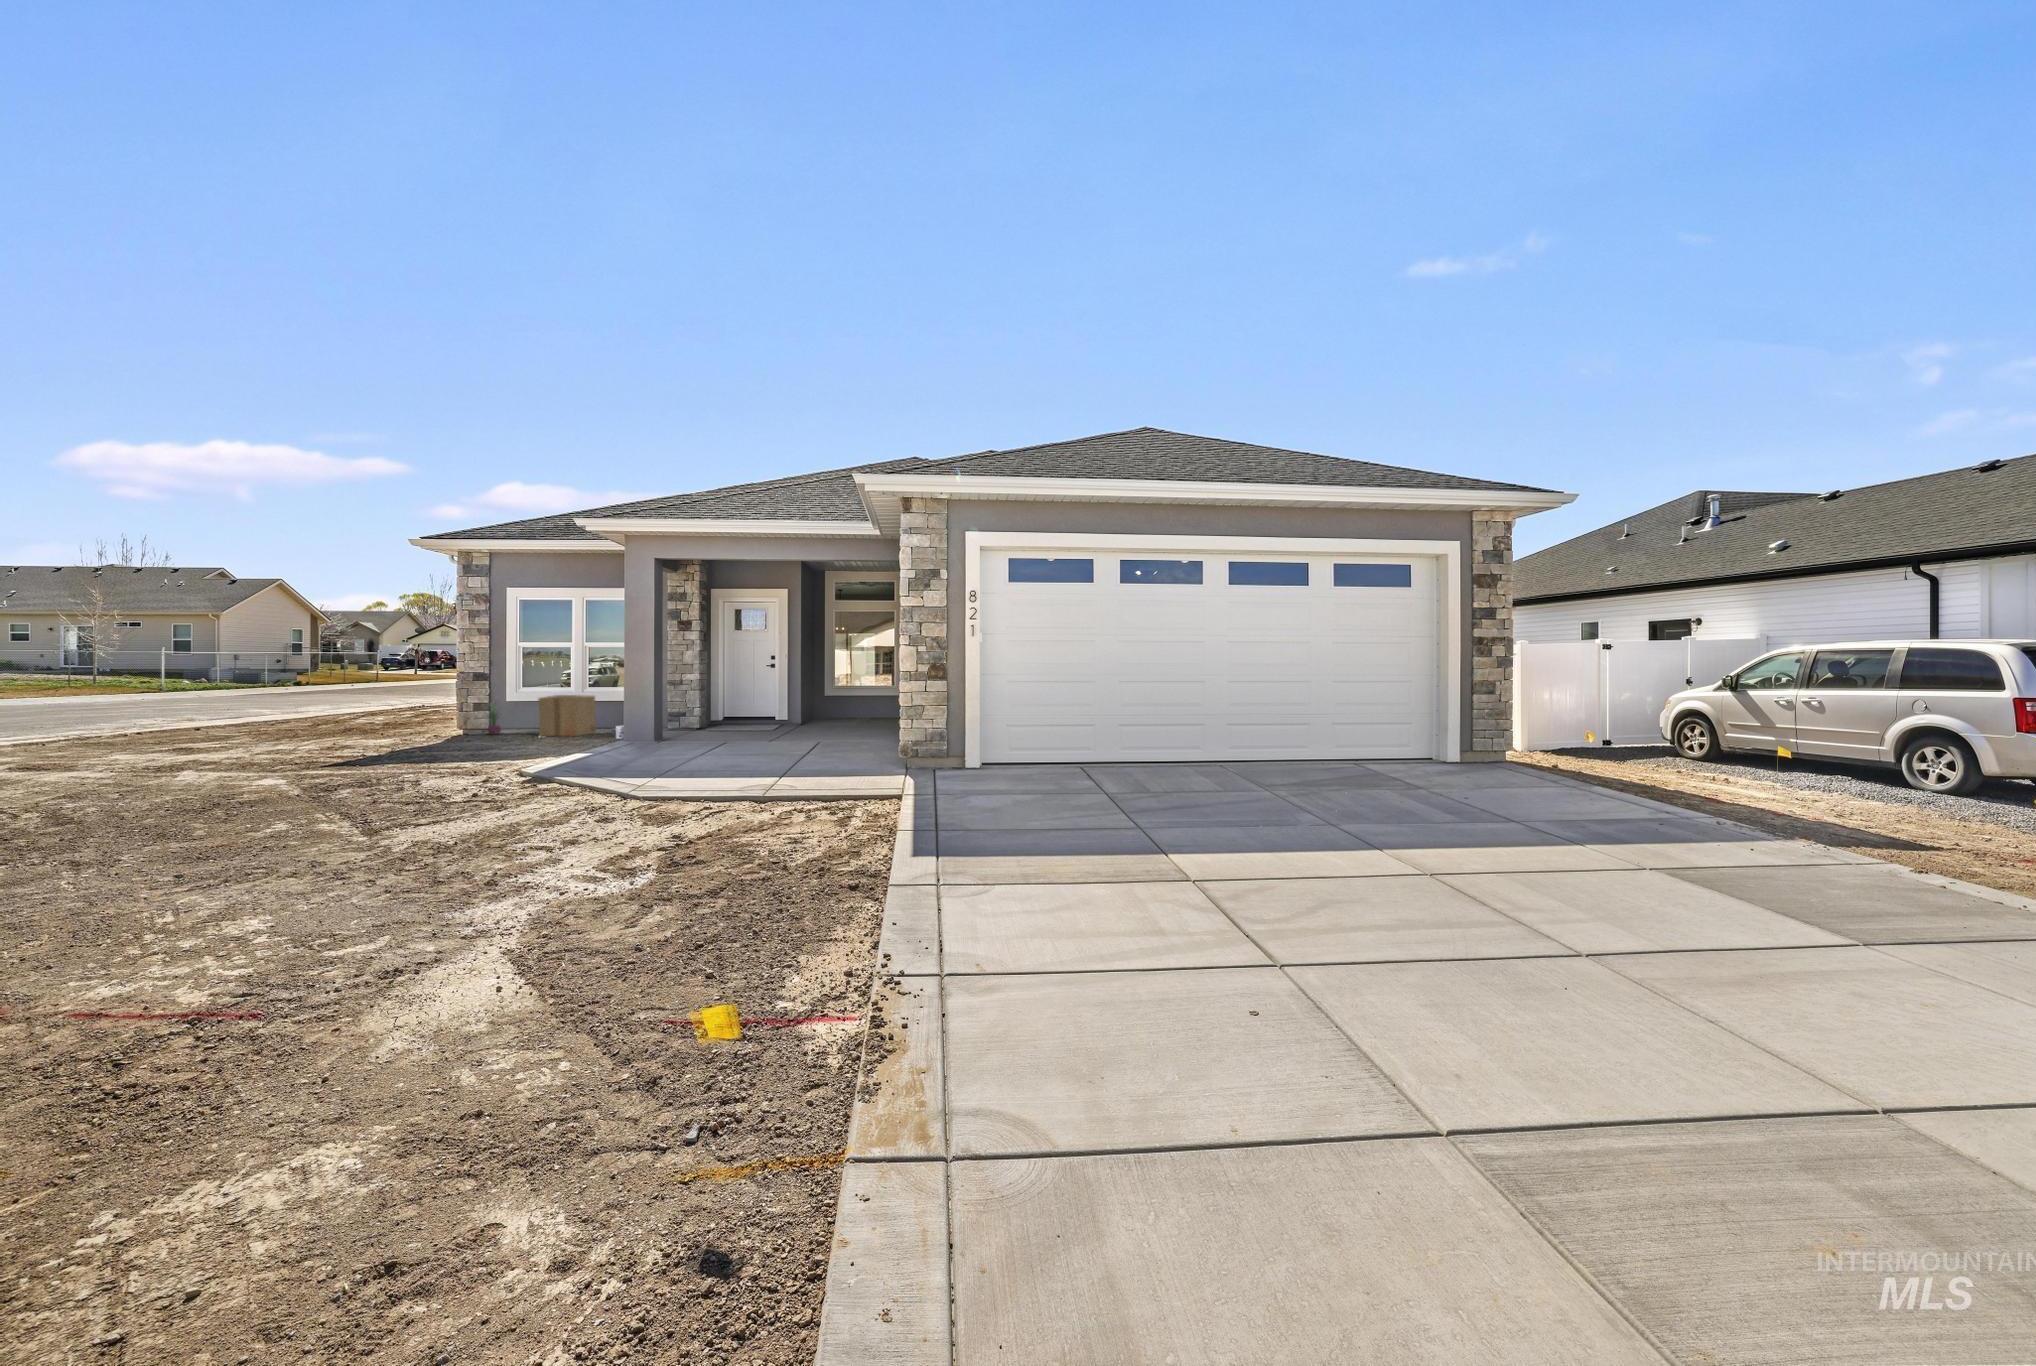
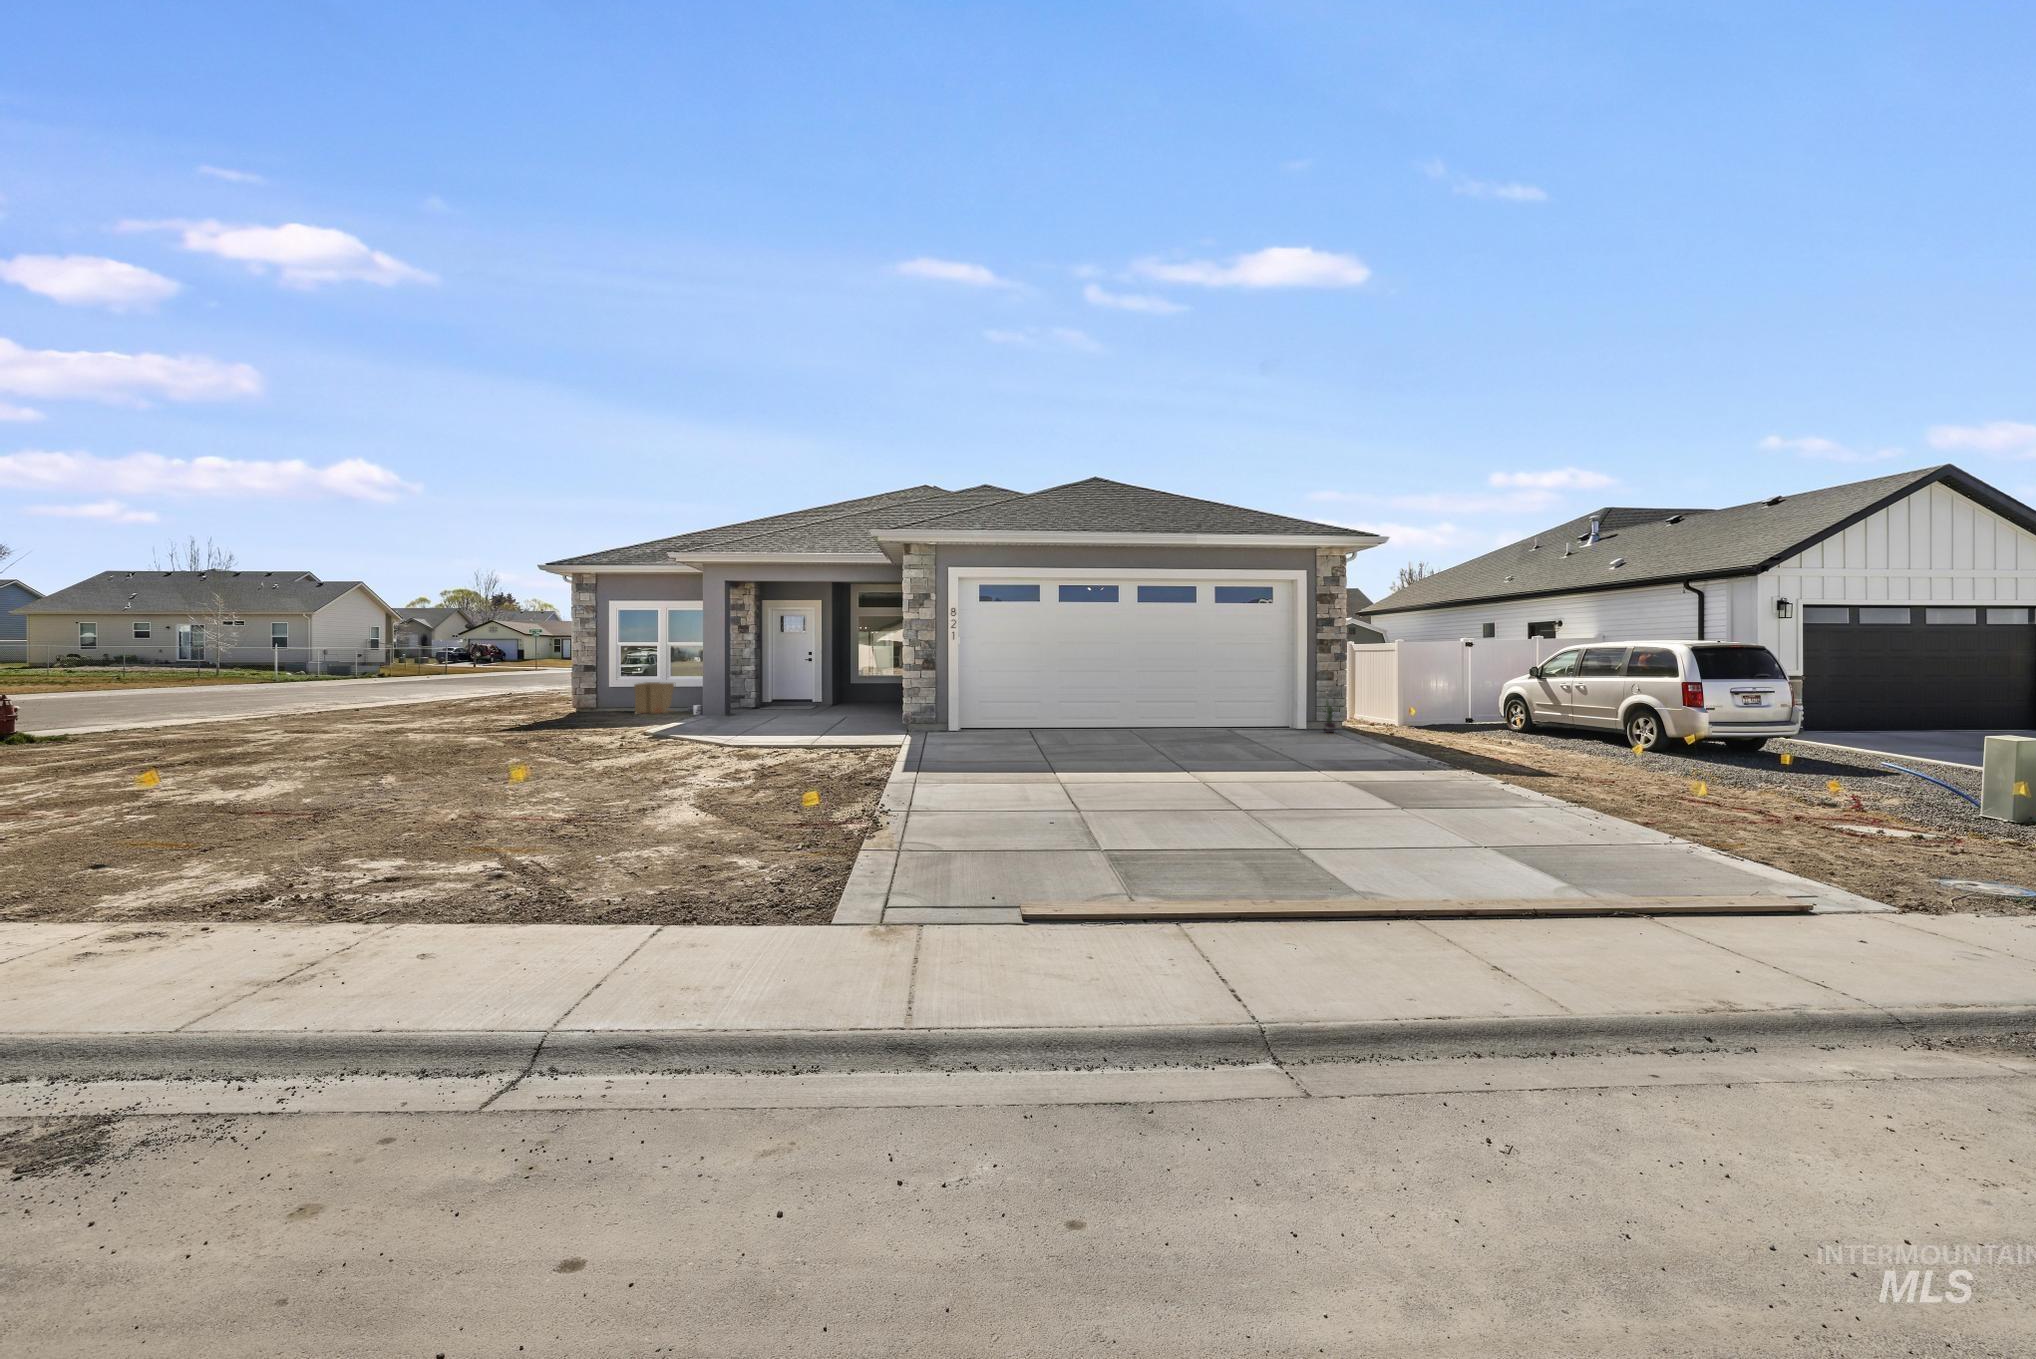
decorative plant: present [487,704,501,735] -> present [1324,701,1335,733]

